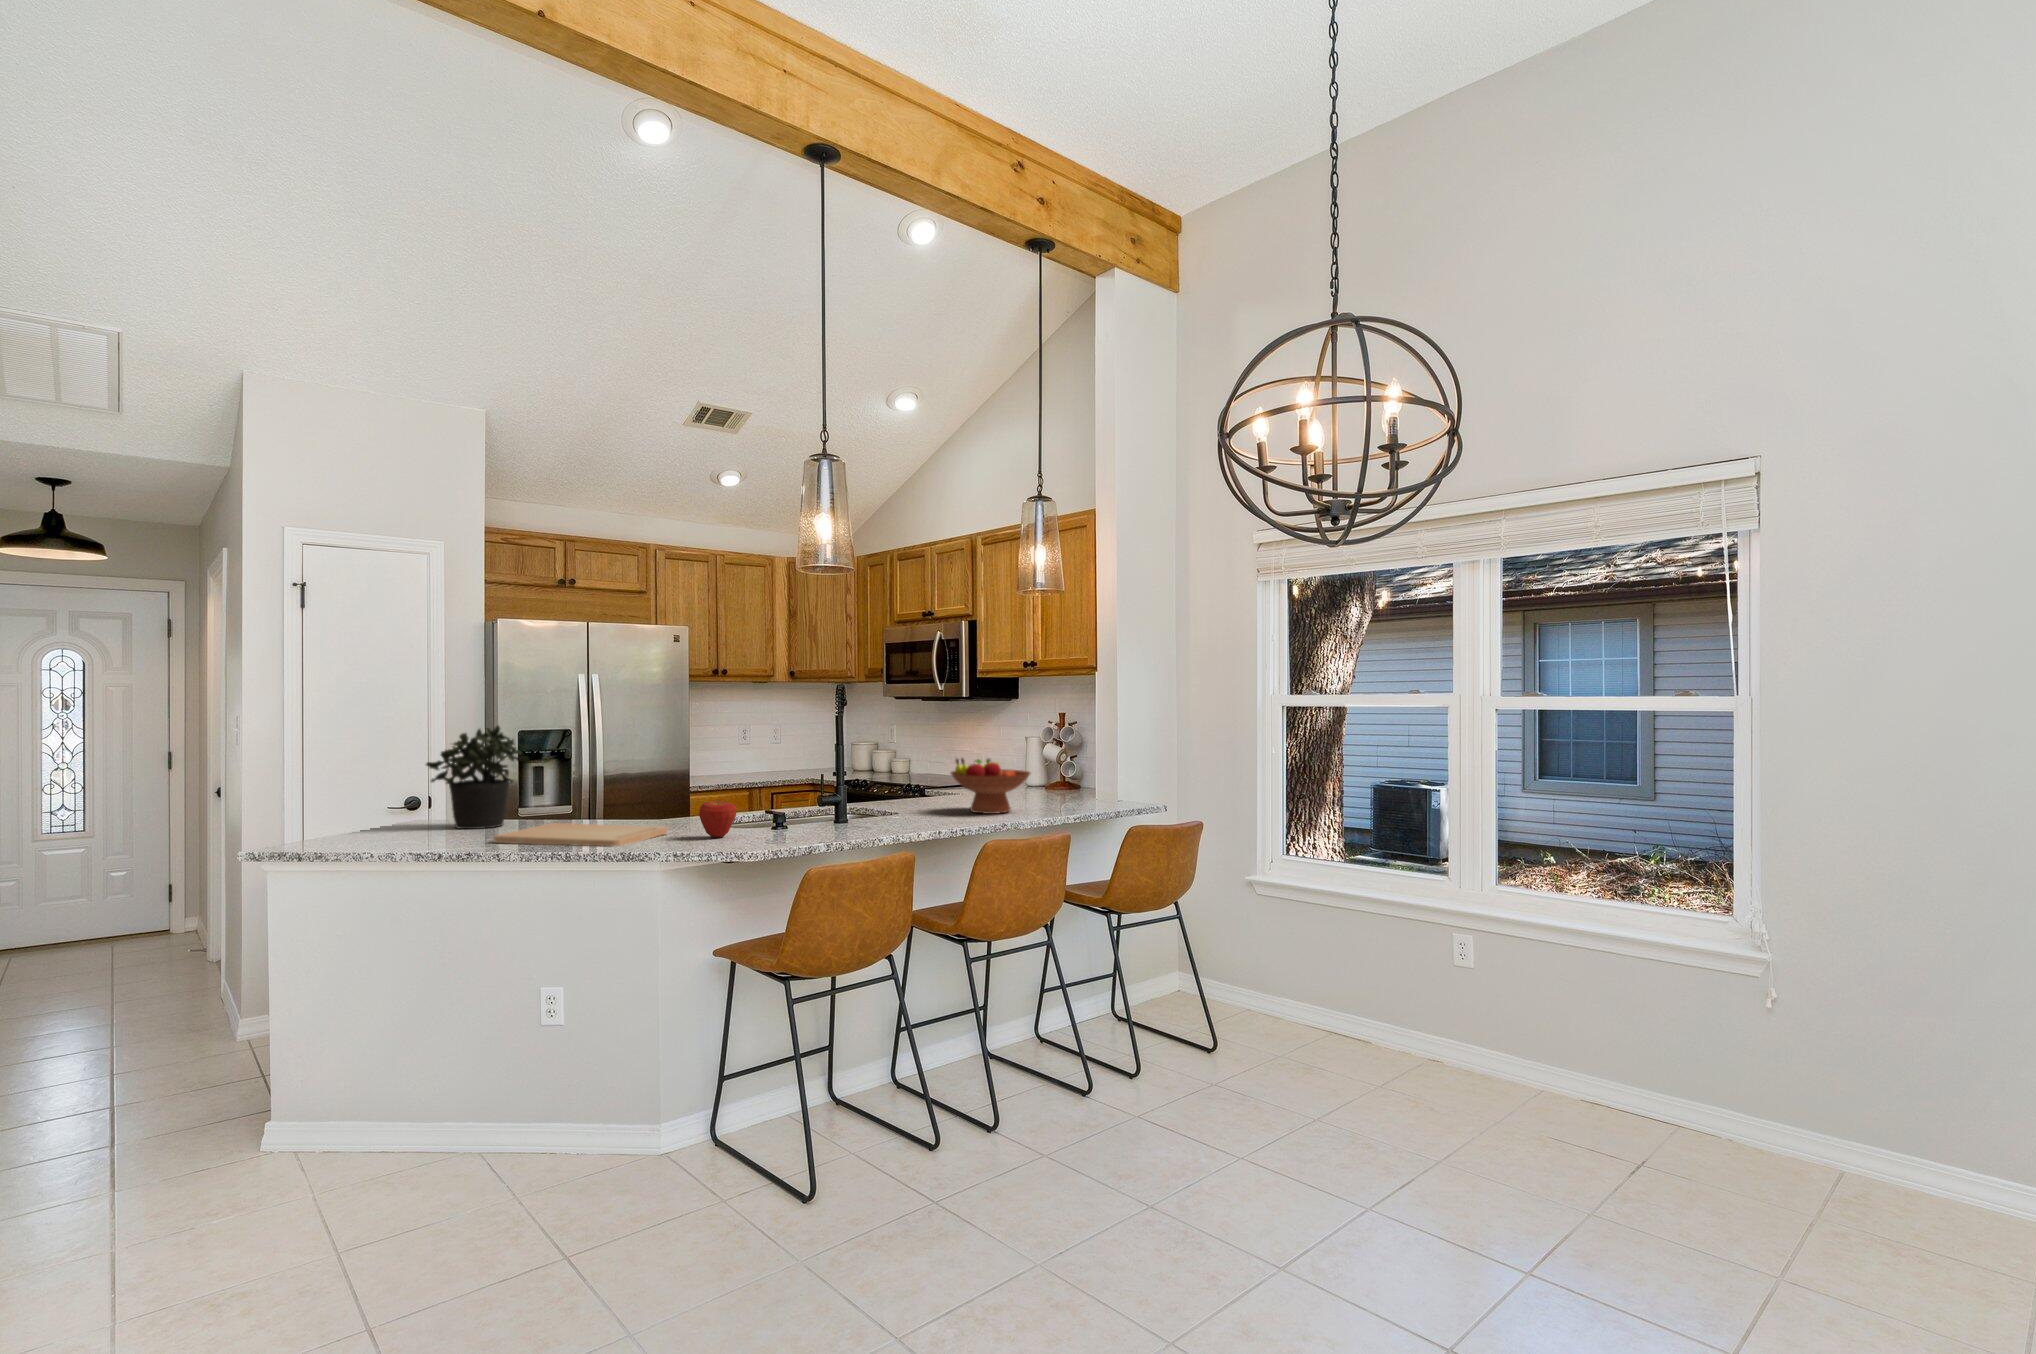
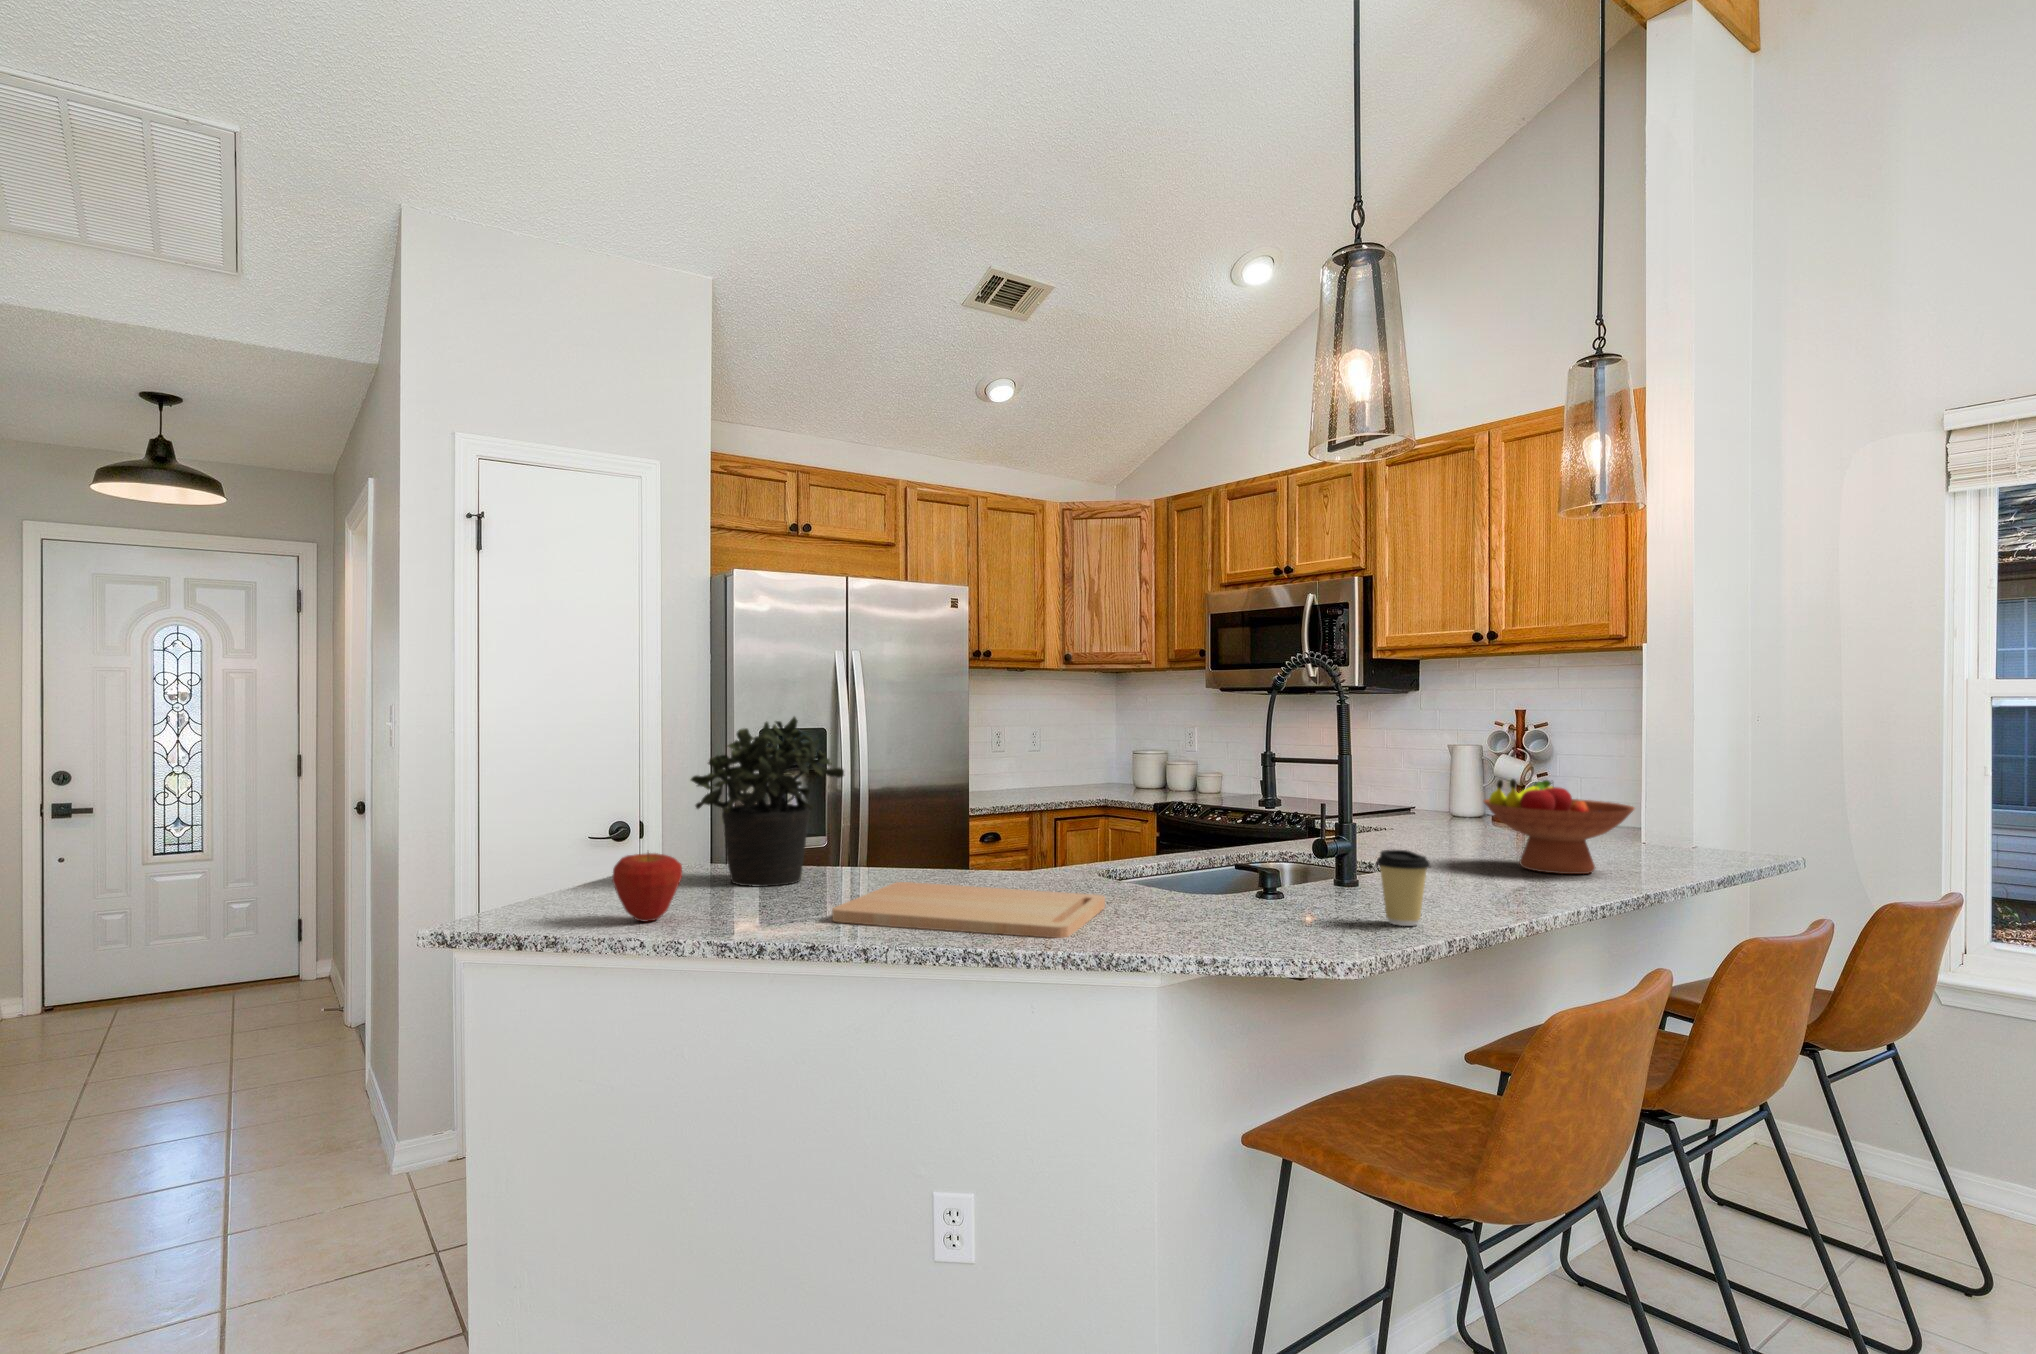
coffee cup: none [808,797,837,837] -> present [1376,850,1430,926]
apple: present [699,801,736,838] -> present [612,852,682,922]

